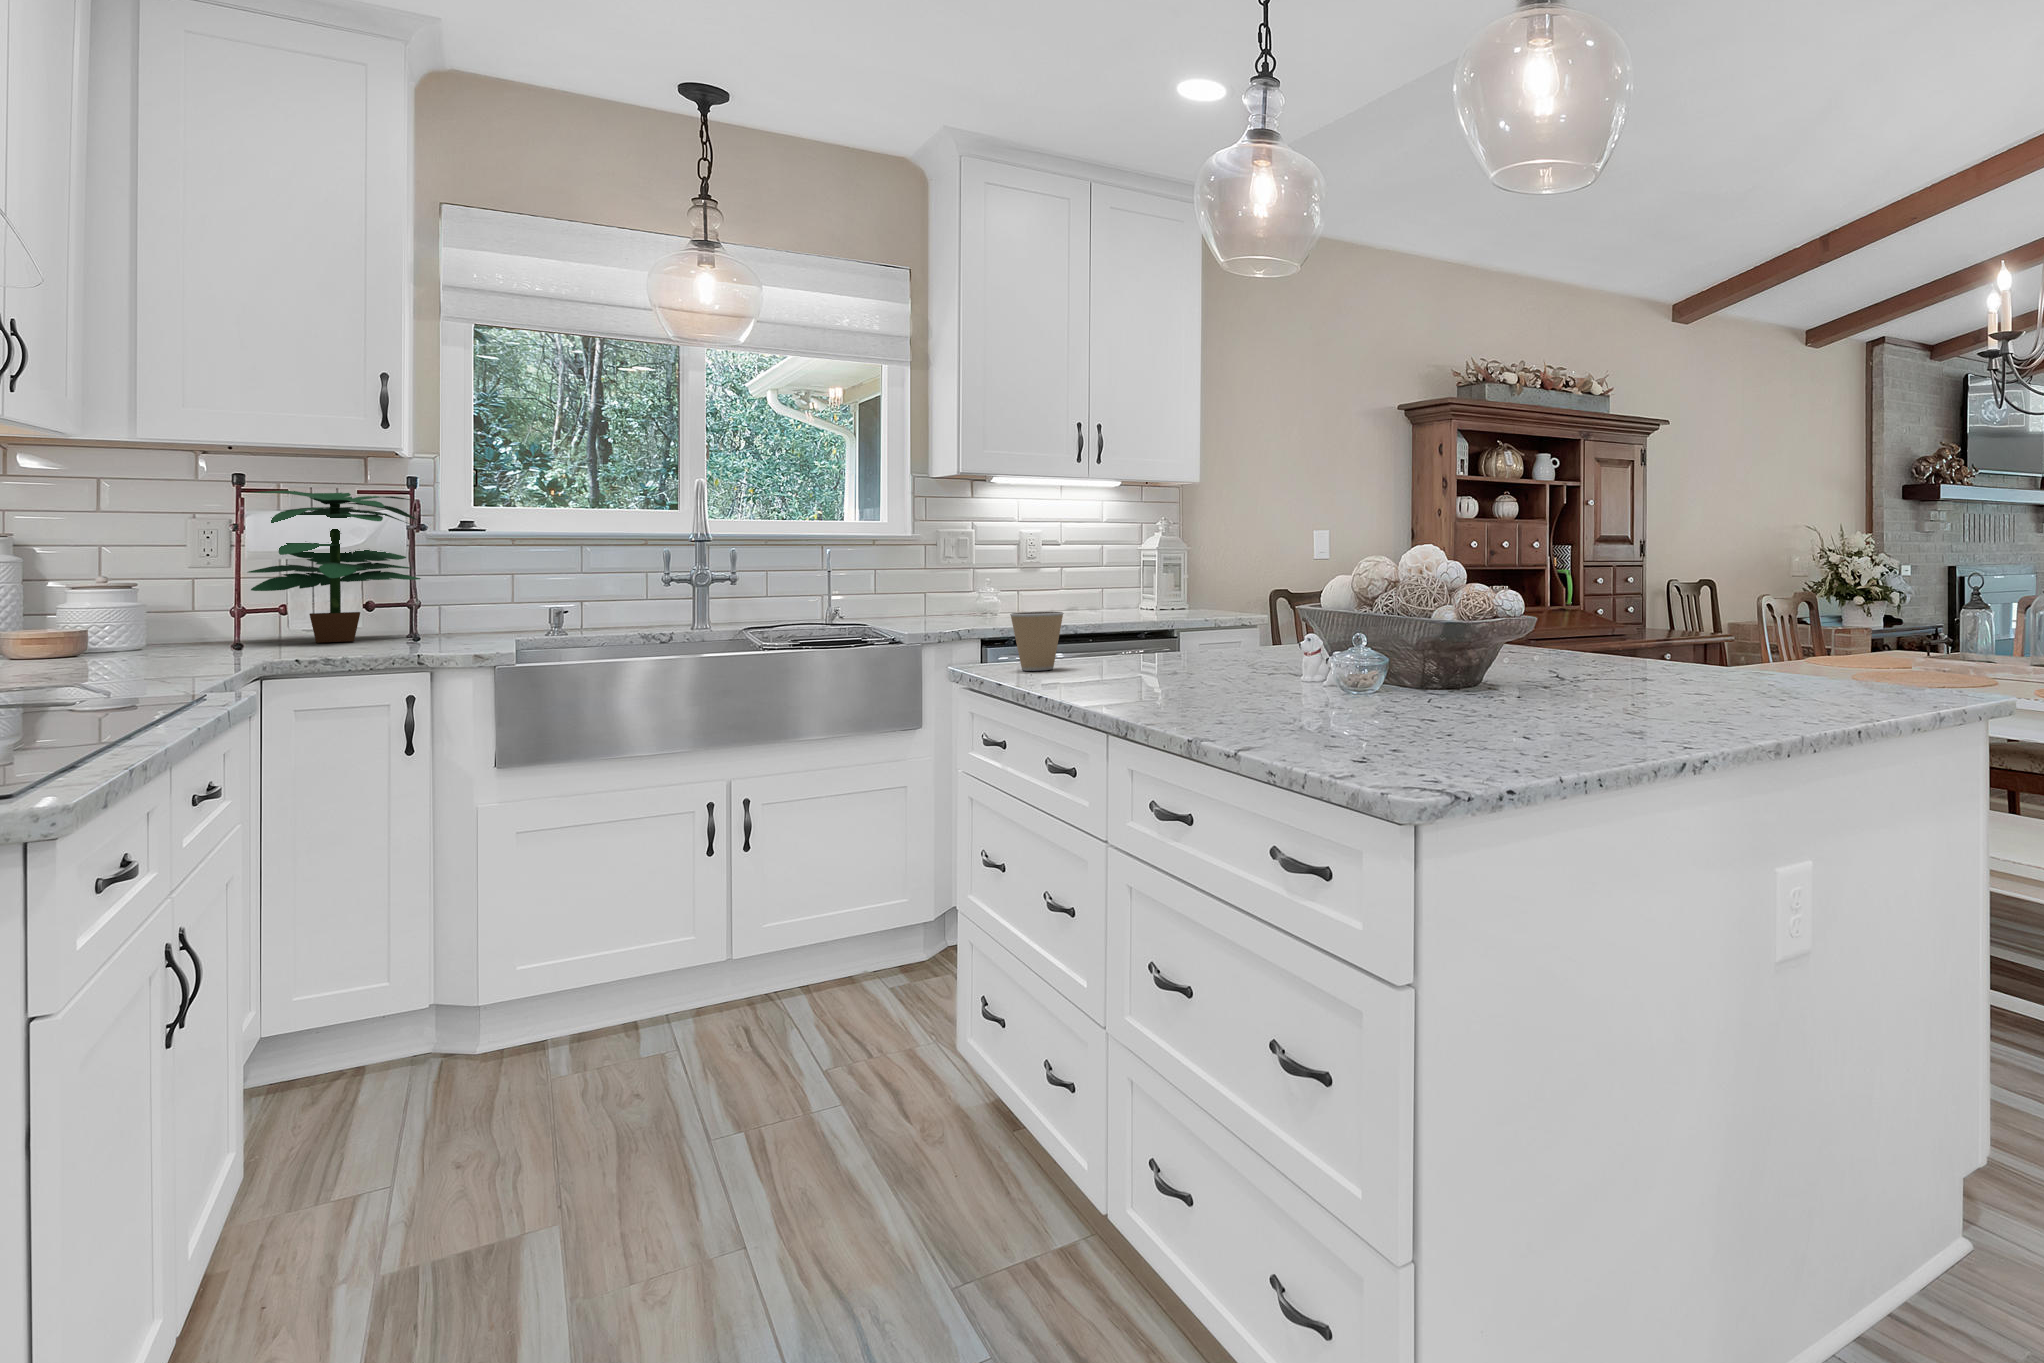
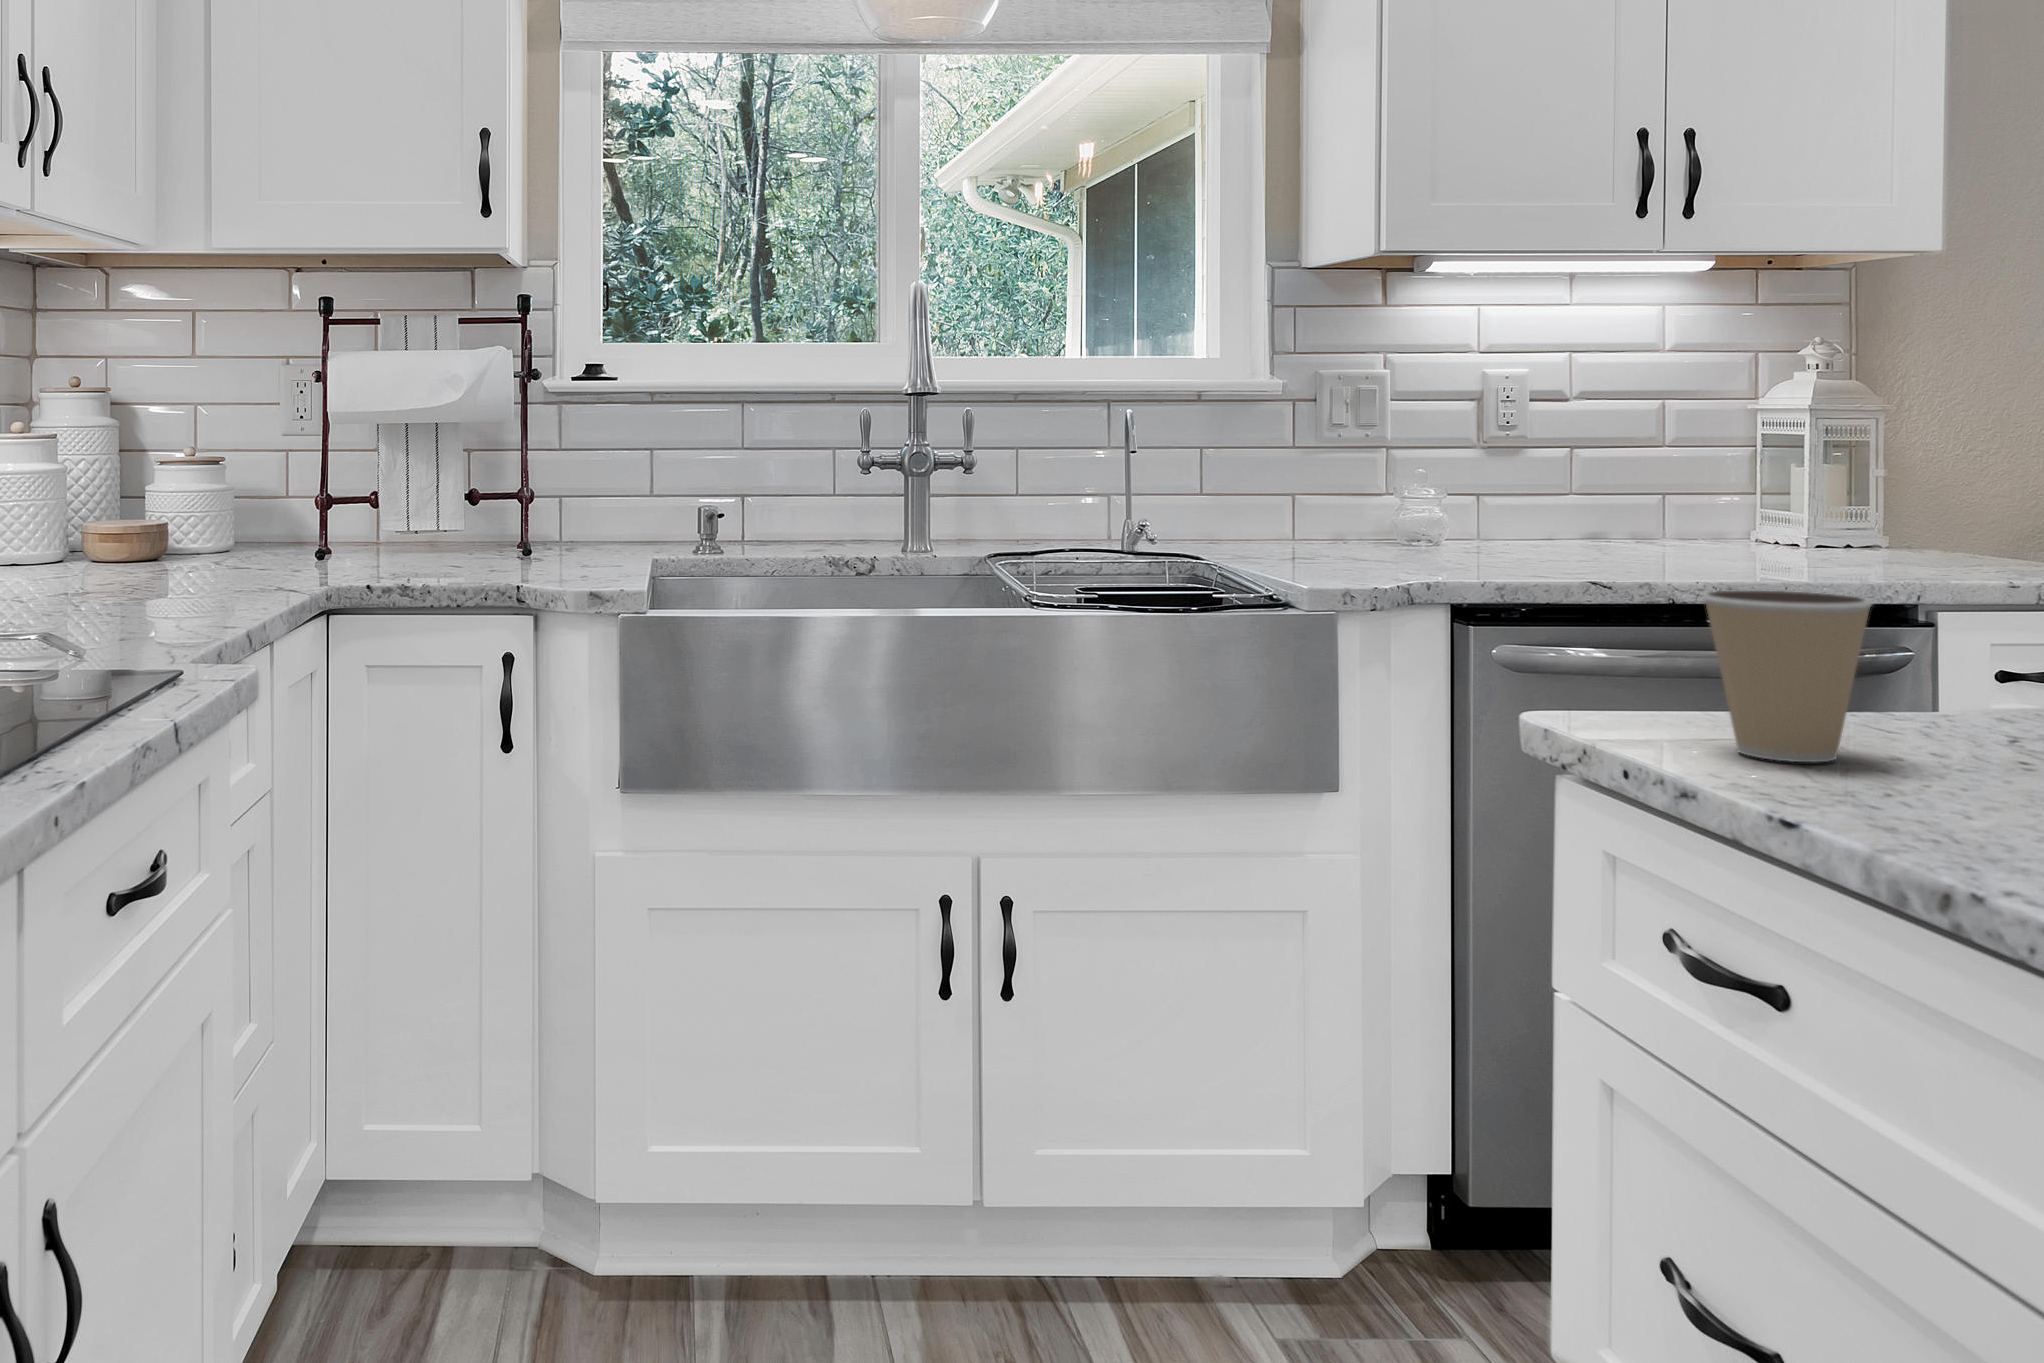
potted plant: present [248,491,421,643] -> none [329,321,534,552]

